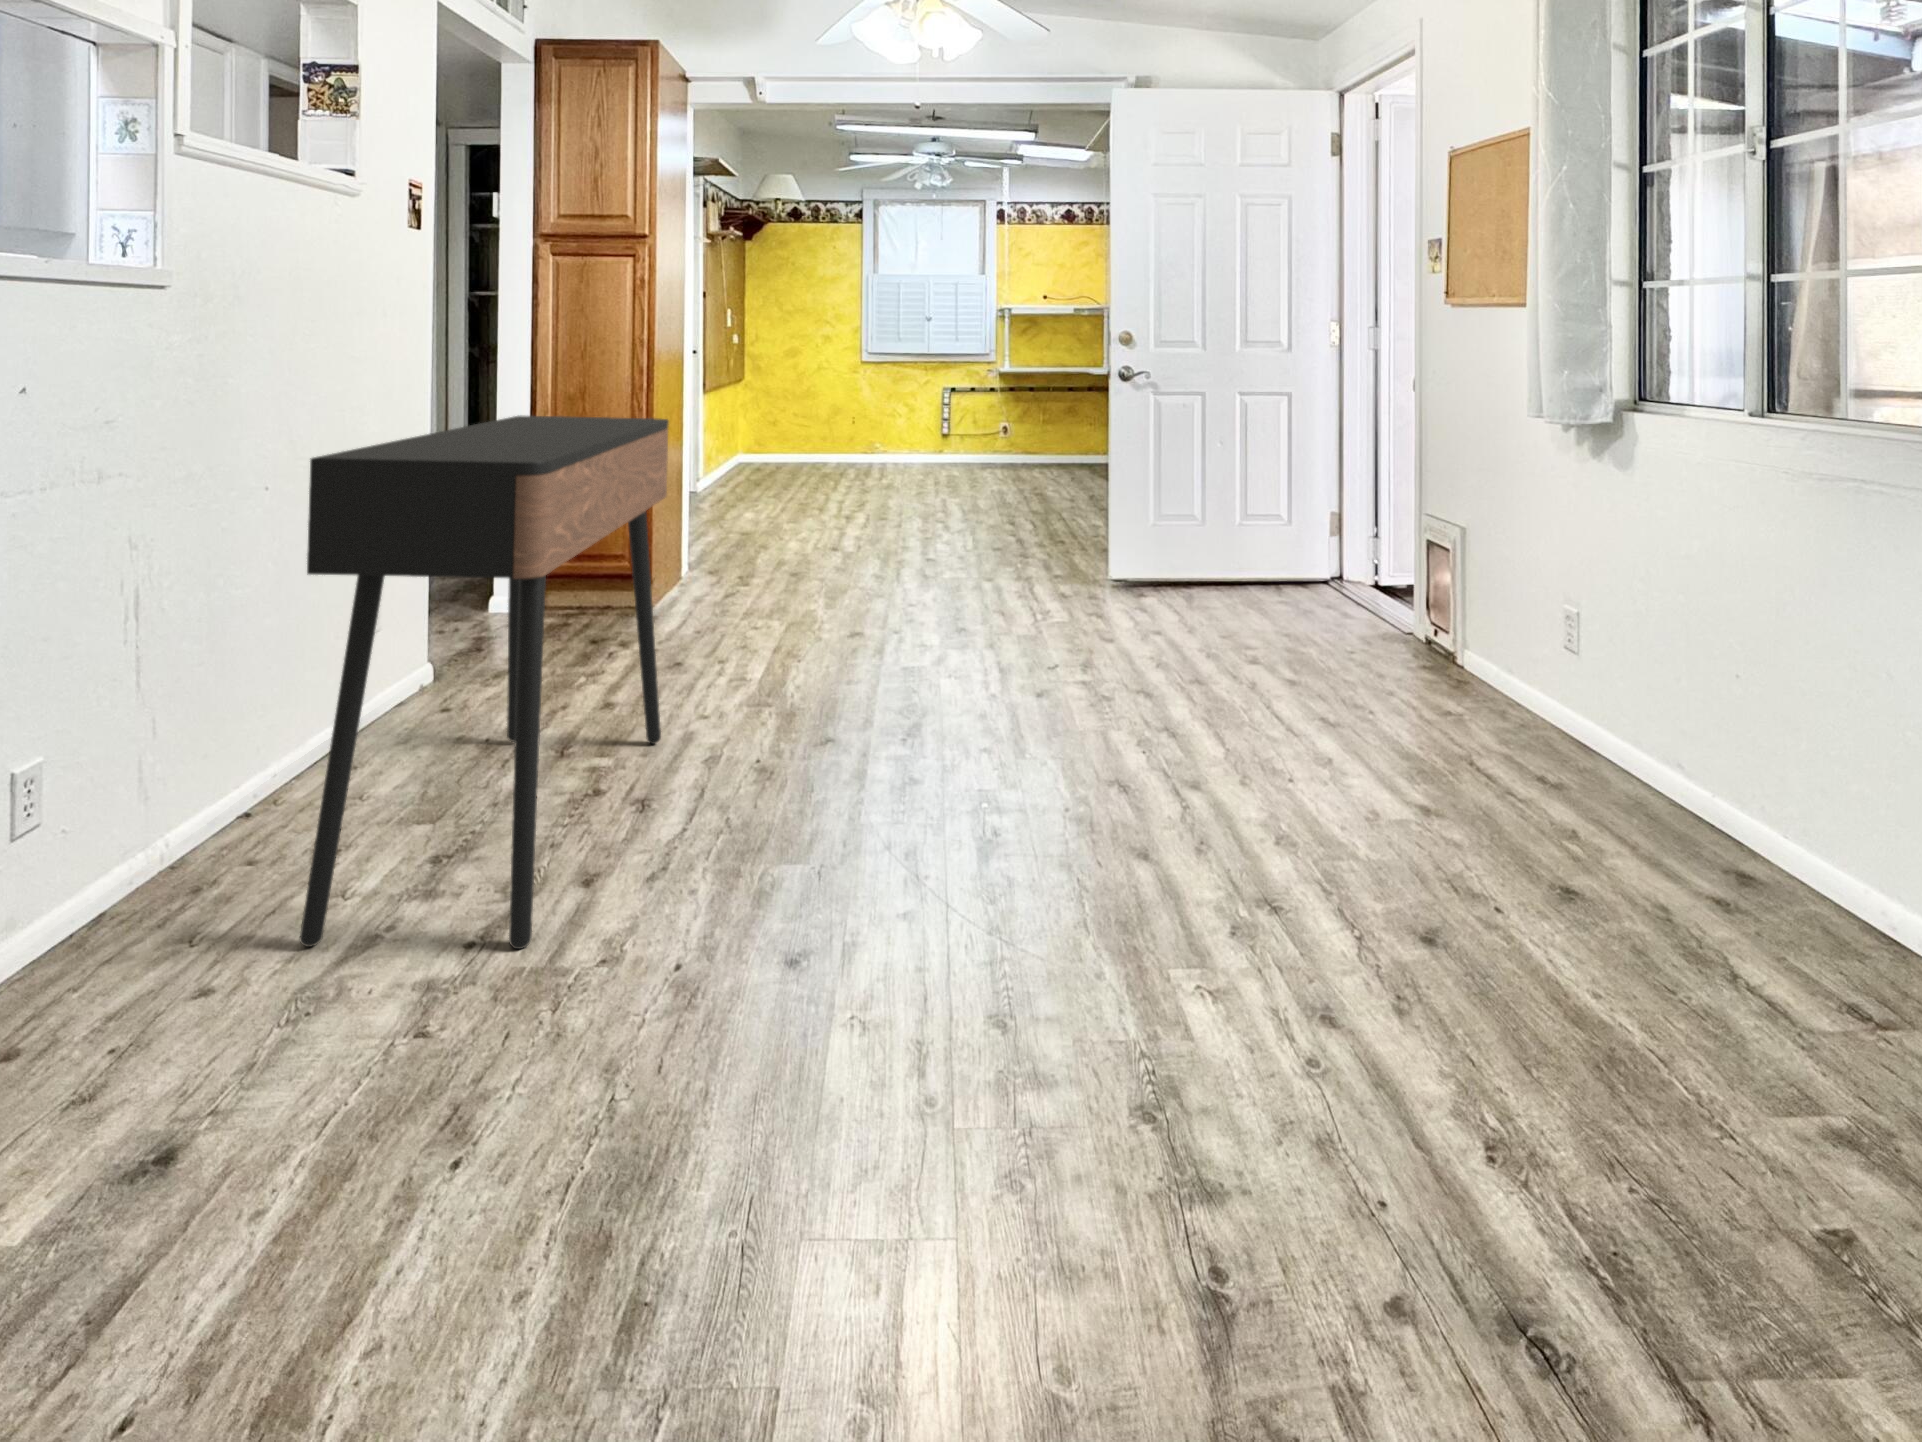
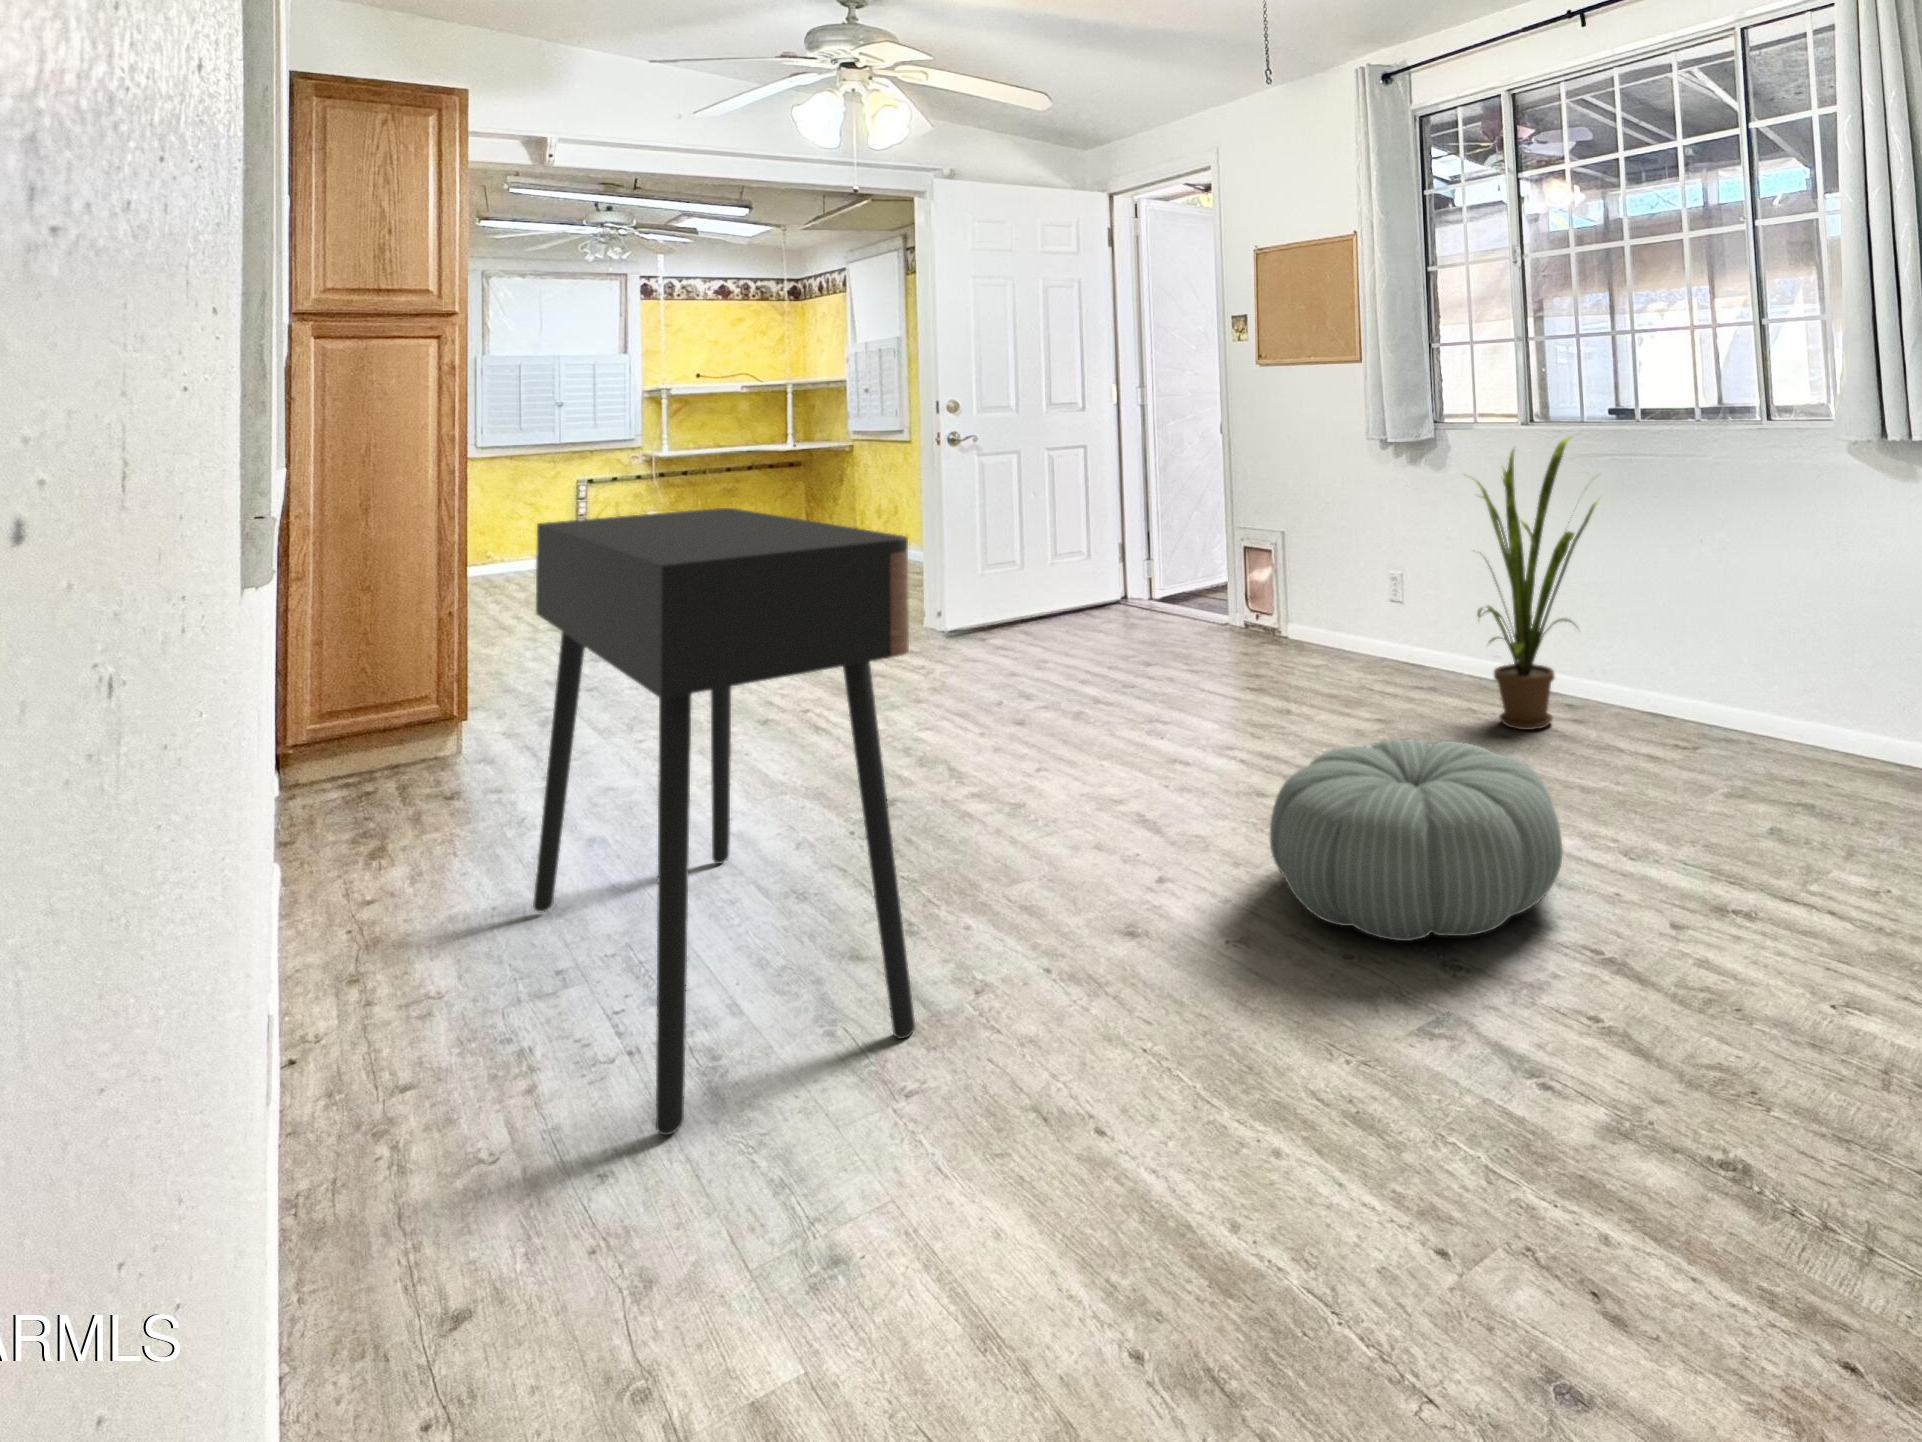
house plant: none [1546,440,1819,893] -> present [1469,437,1600,730]
pouf: none [912,812,1322,1125] -> present [1270,739,1562,941]

